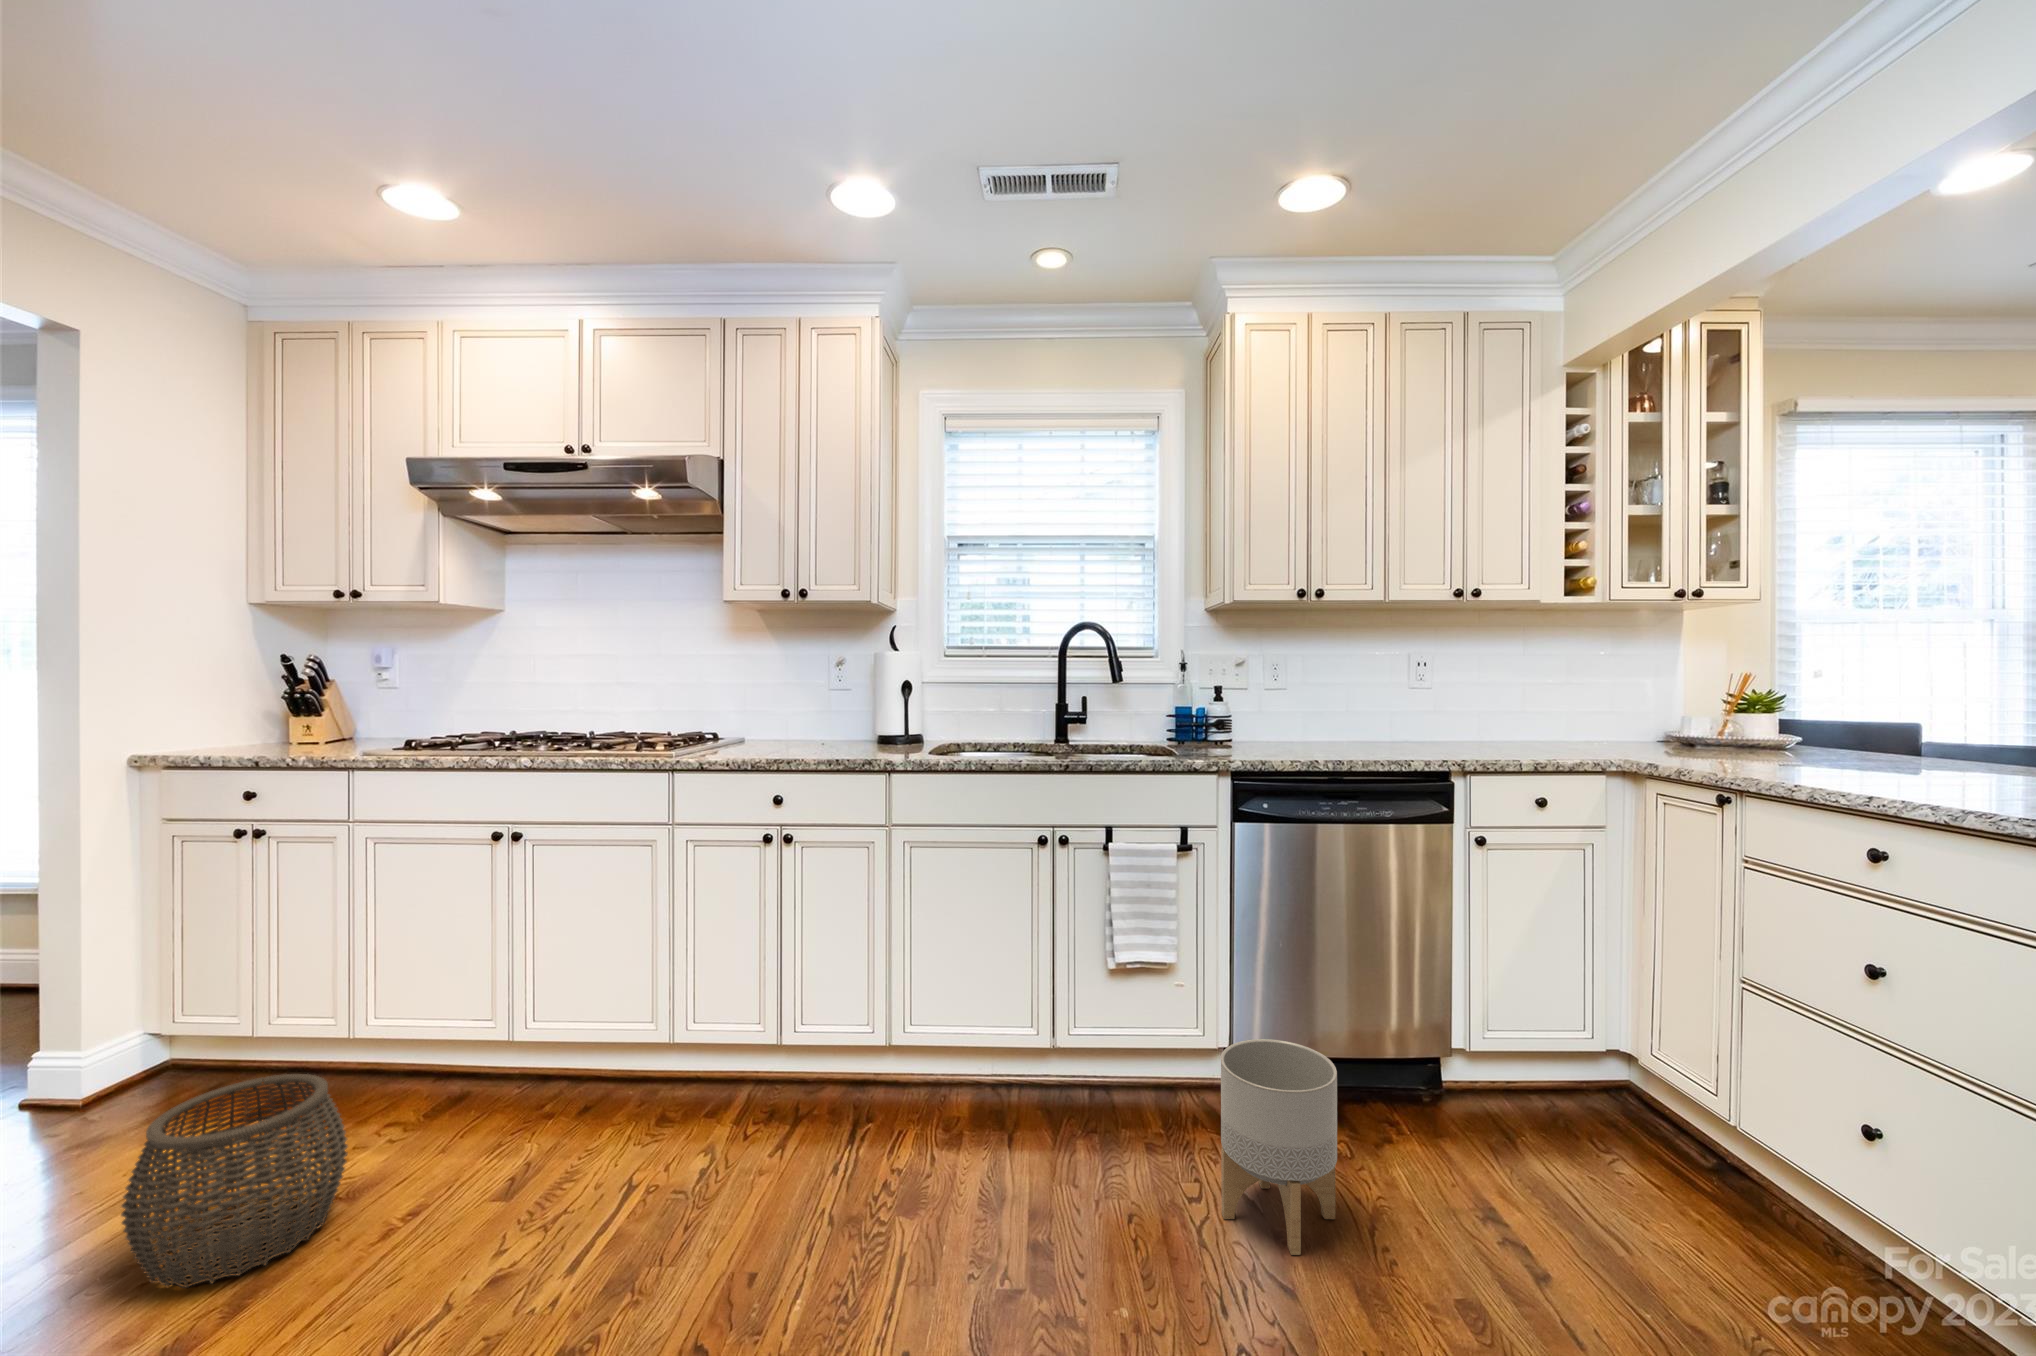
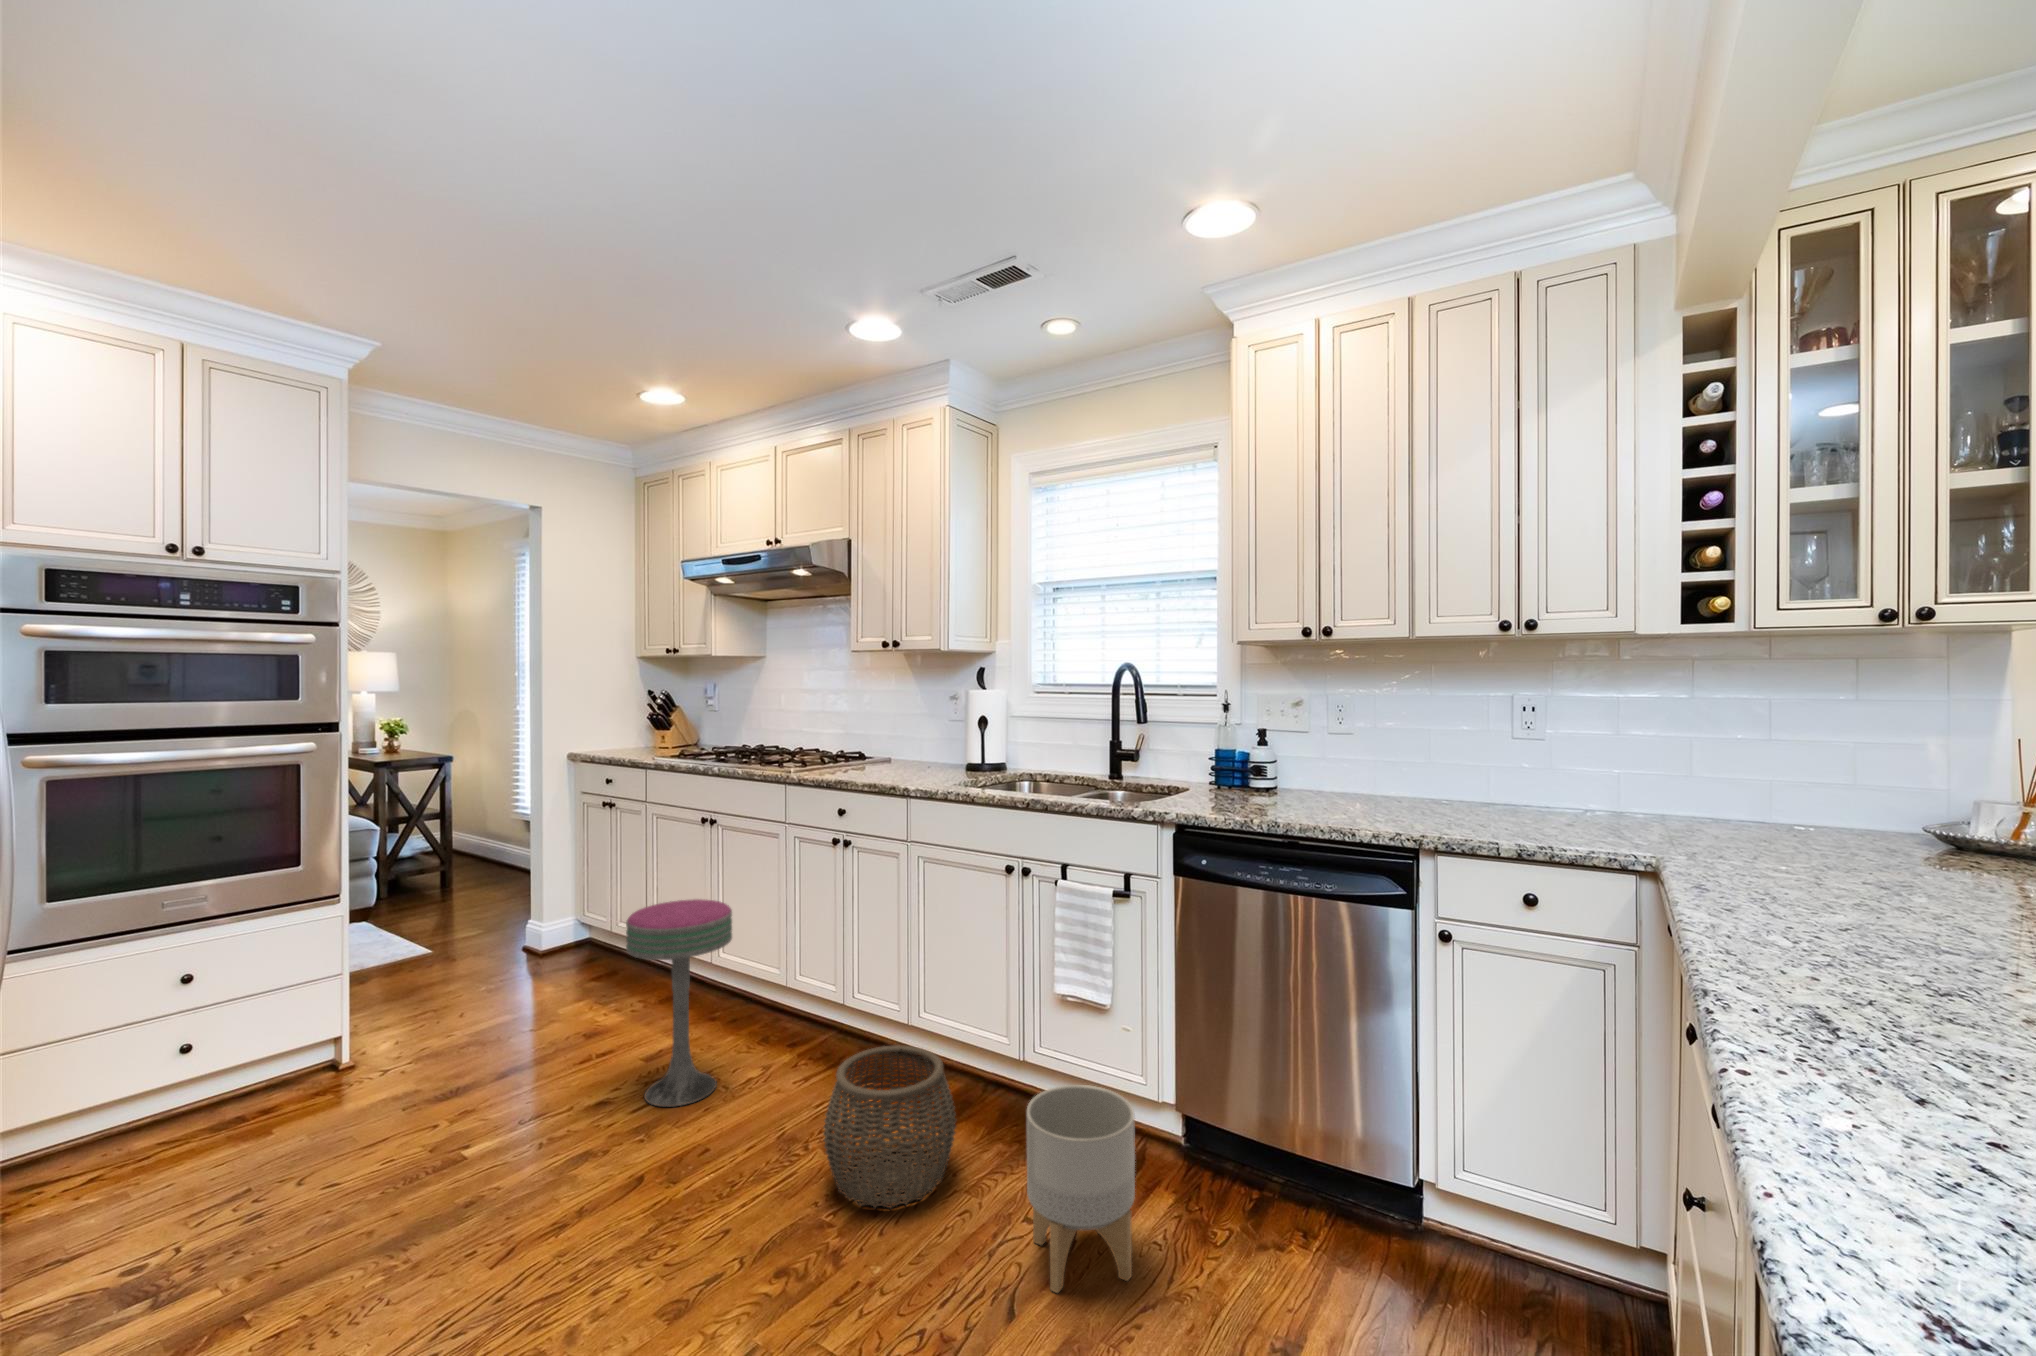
bar stool: none [533,934,692,1245] -> present [626,899,732,1107]
woven basket: present [121,1074,348,1288] -> present [823,1045,956,1208]

